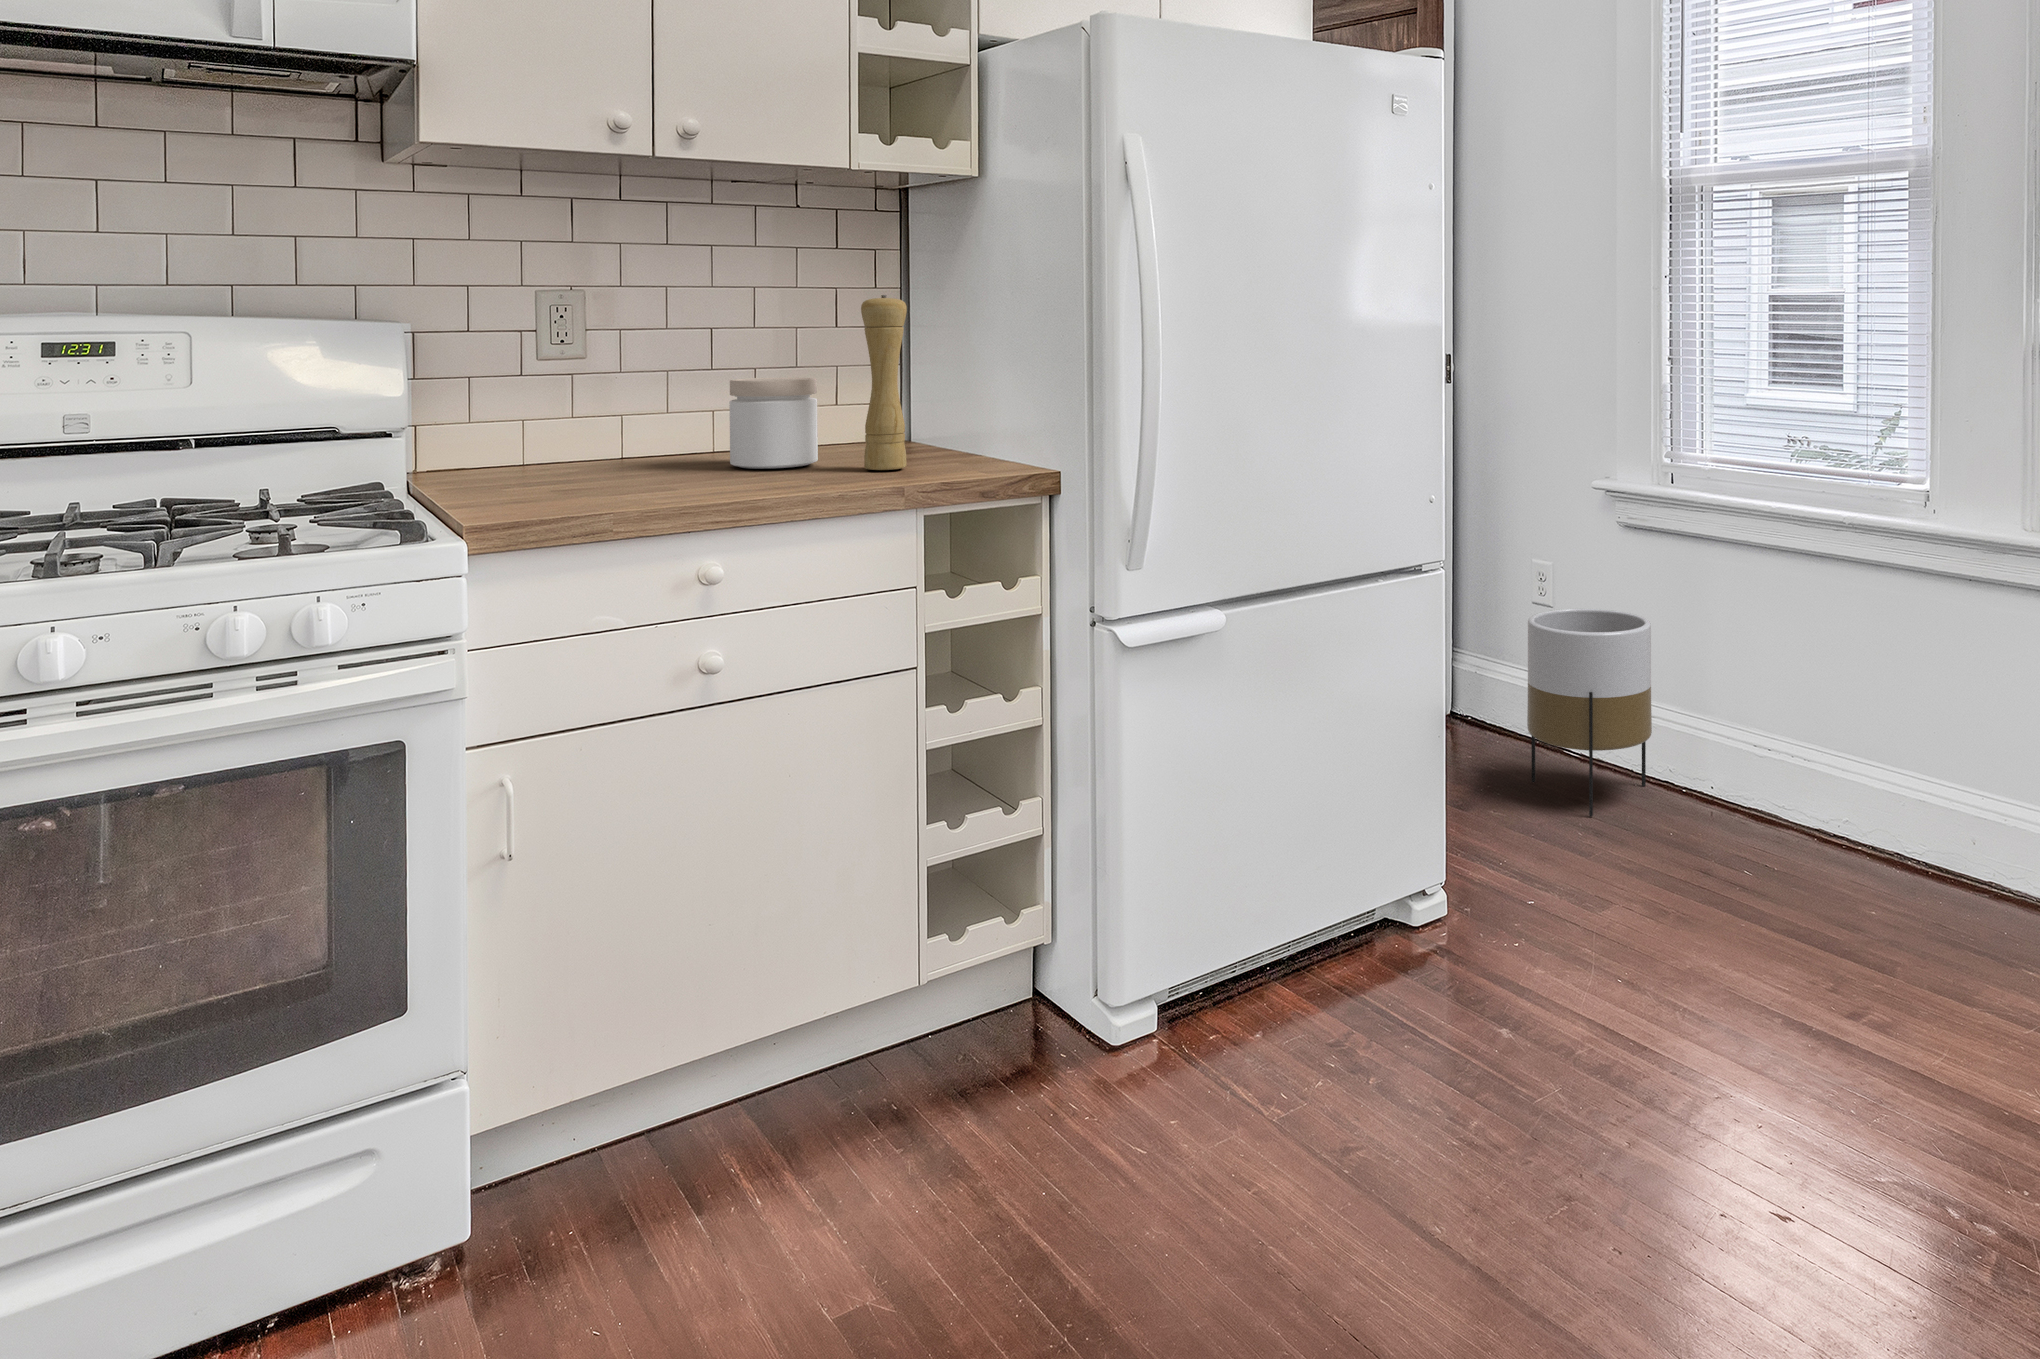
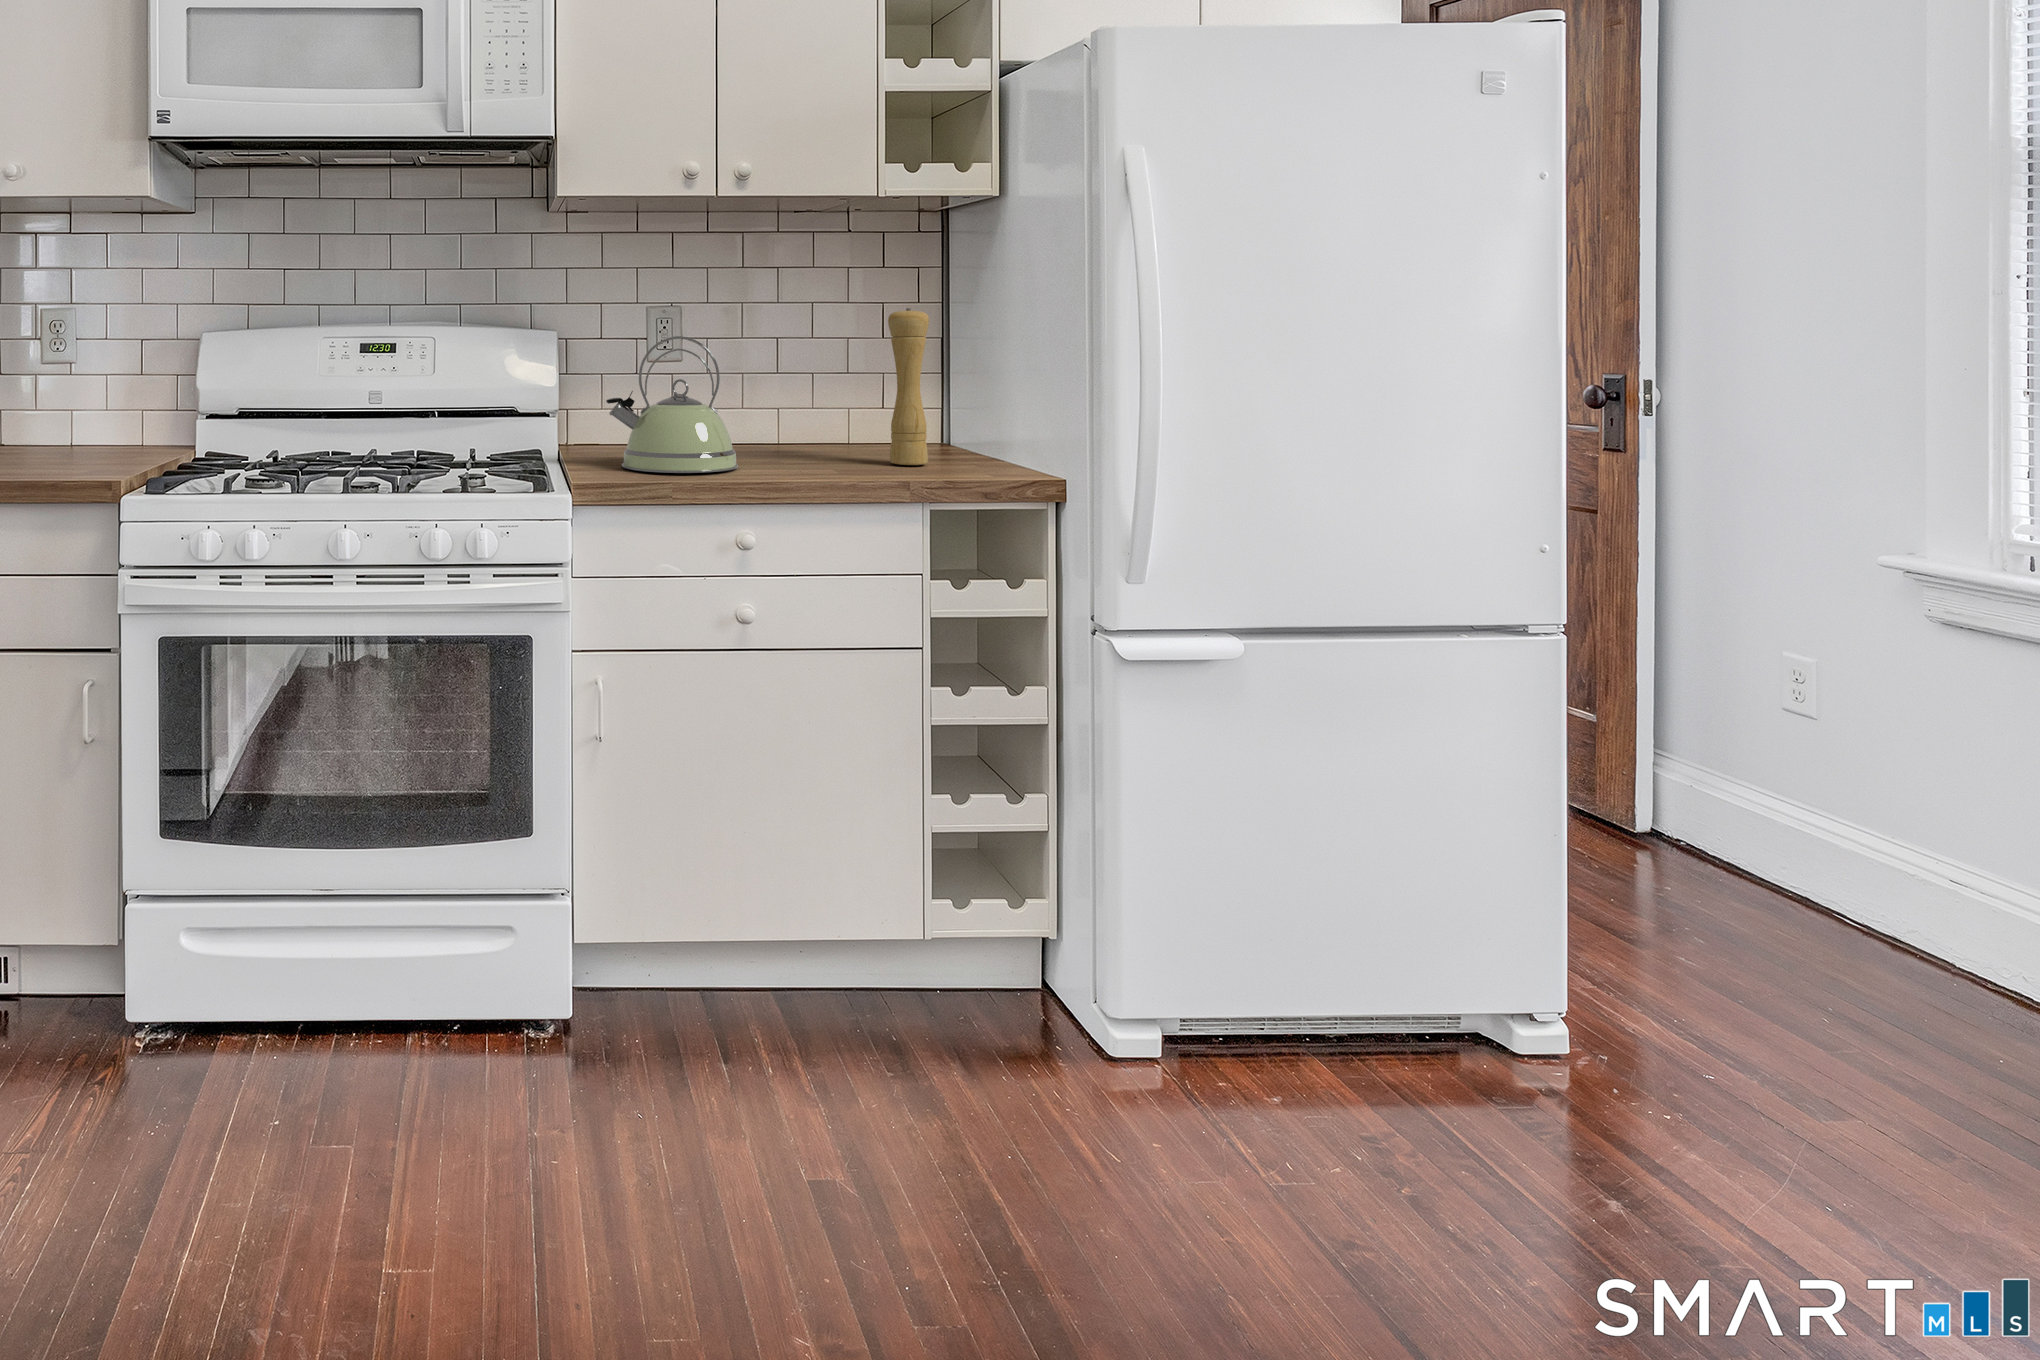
kettle: none [501,327,688,500] -> present [606,336,738,473]
jar: present [729,377,818,469] -> none [784,379,856,457]
planter: present [1527,609,1652,816] -> none [1746,703,1972,983]

